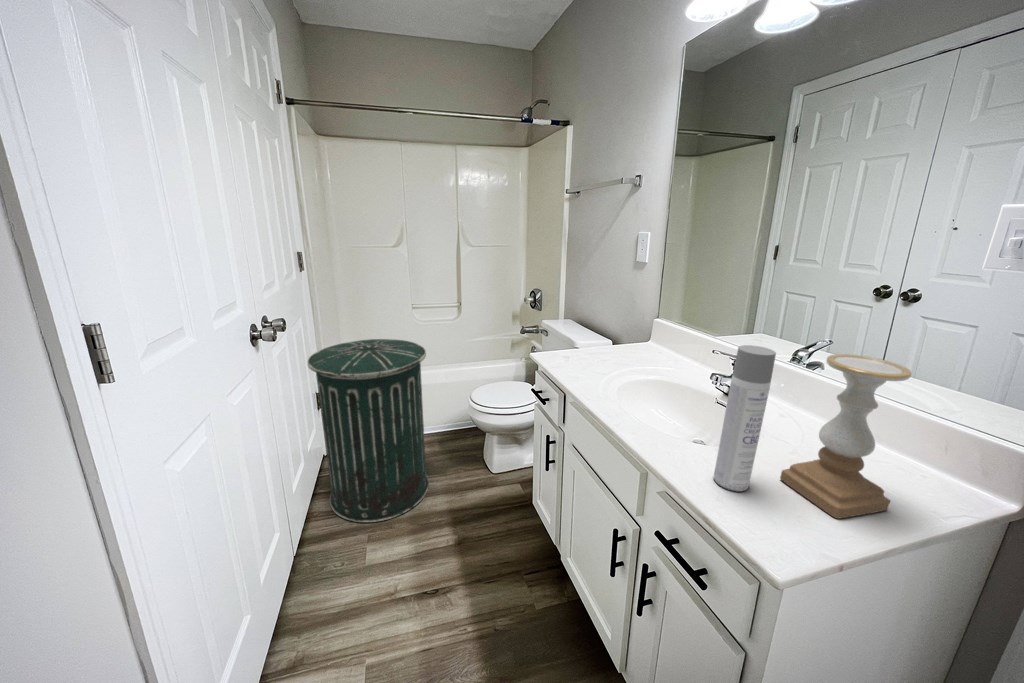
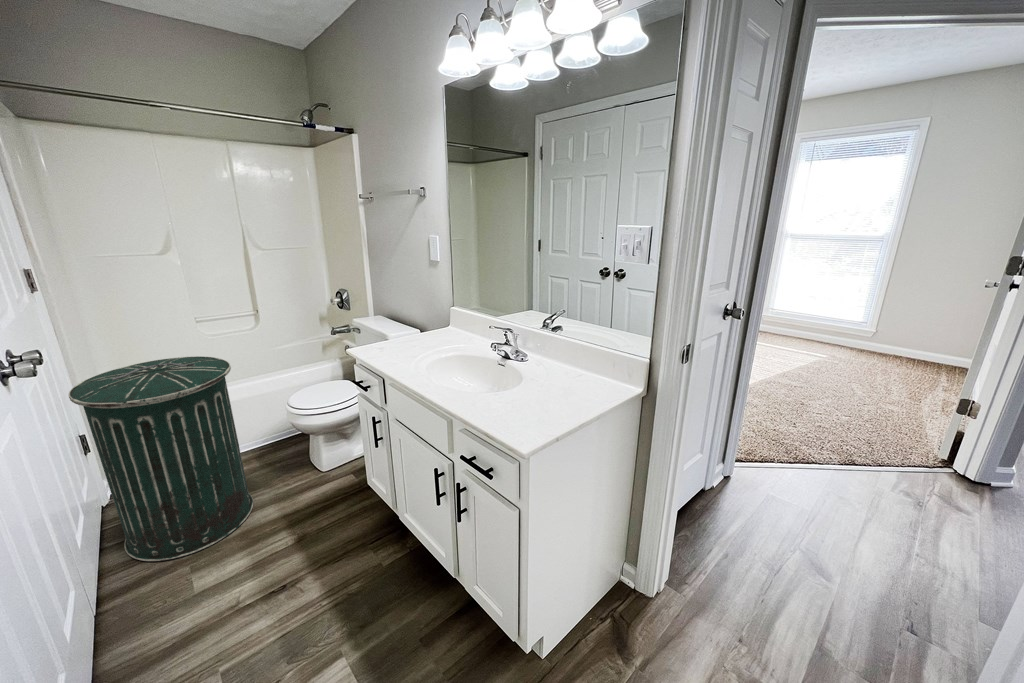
spray bottle: present [714,345,776,491] -> none [490,320,511,414]
candle holder: present [780,354,912,518] -> none [528,319,581,415]

